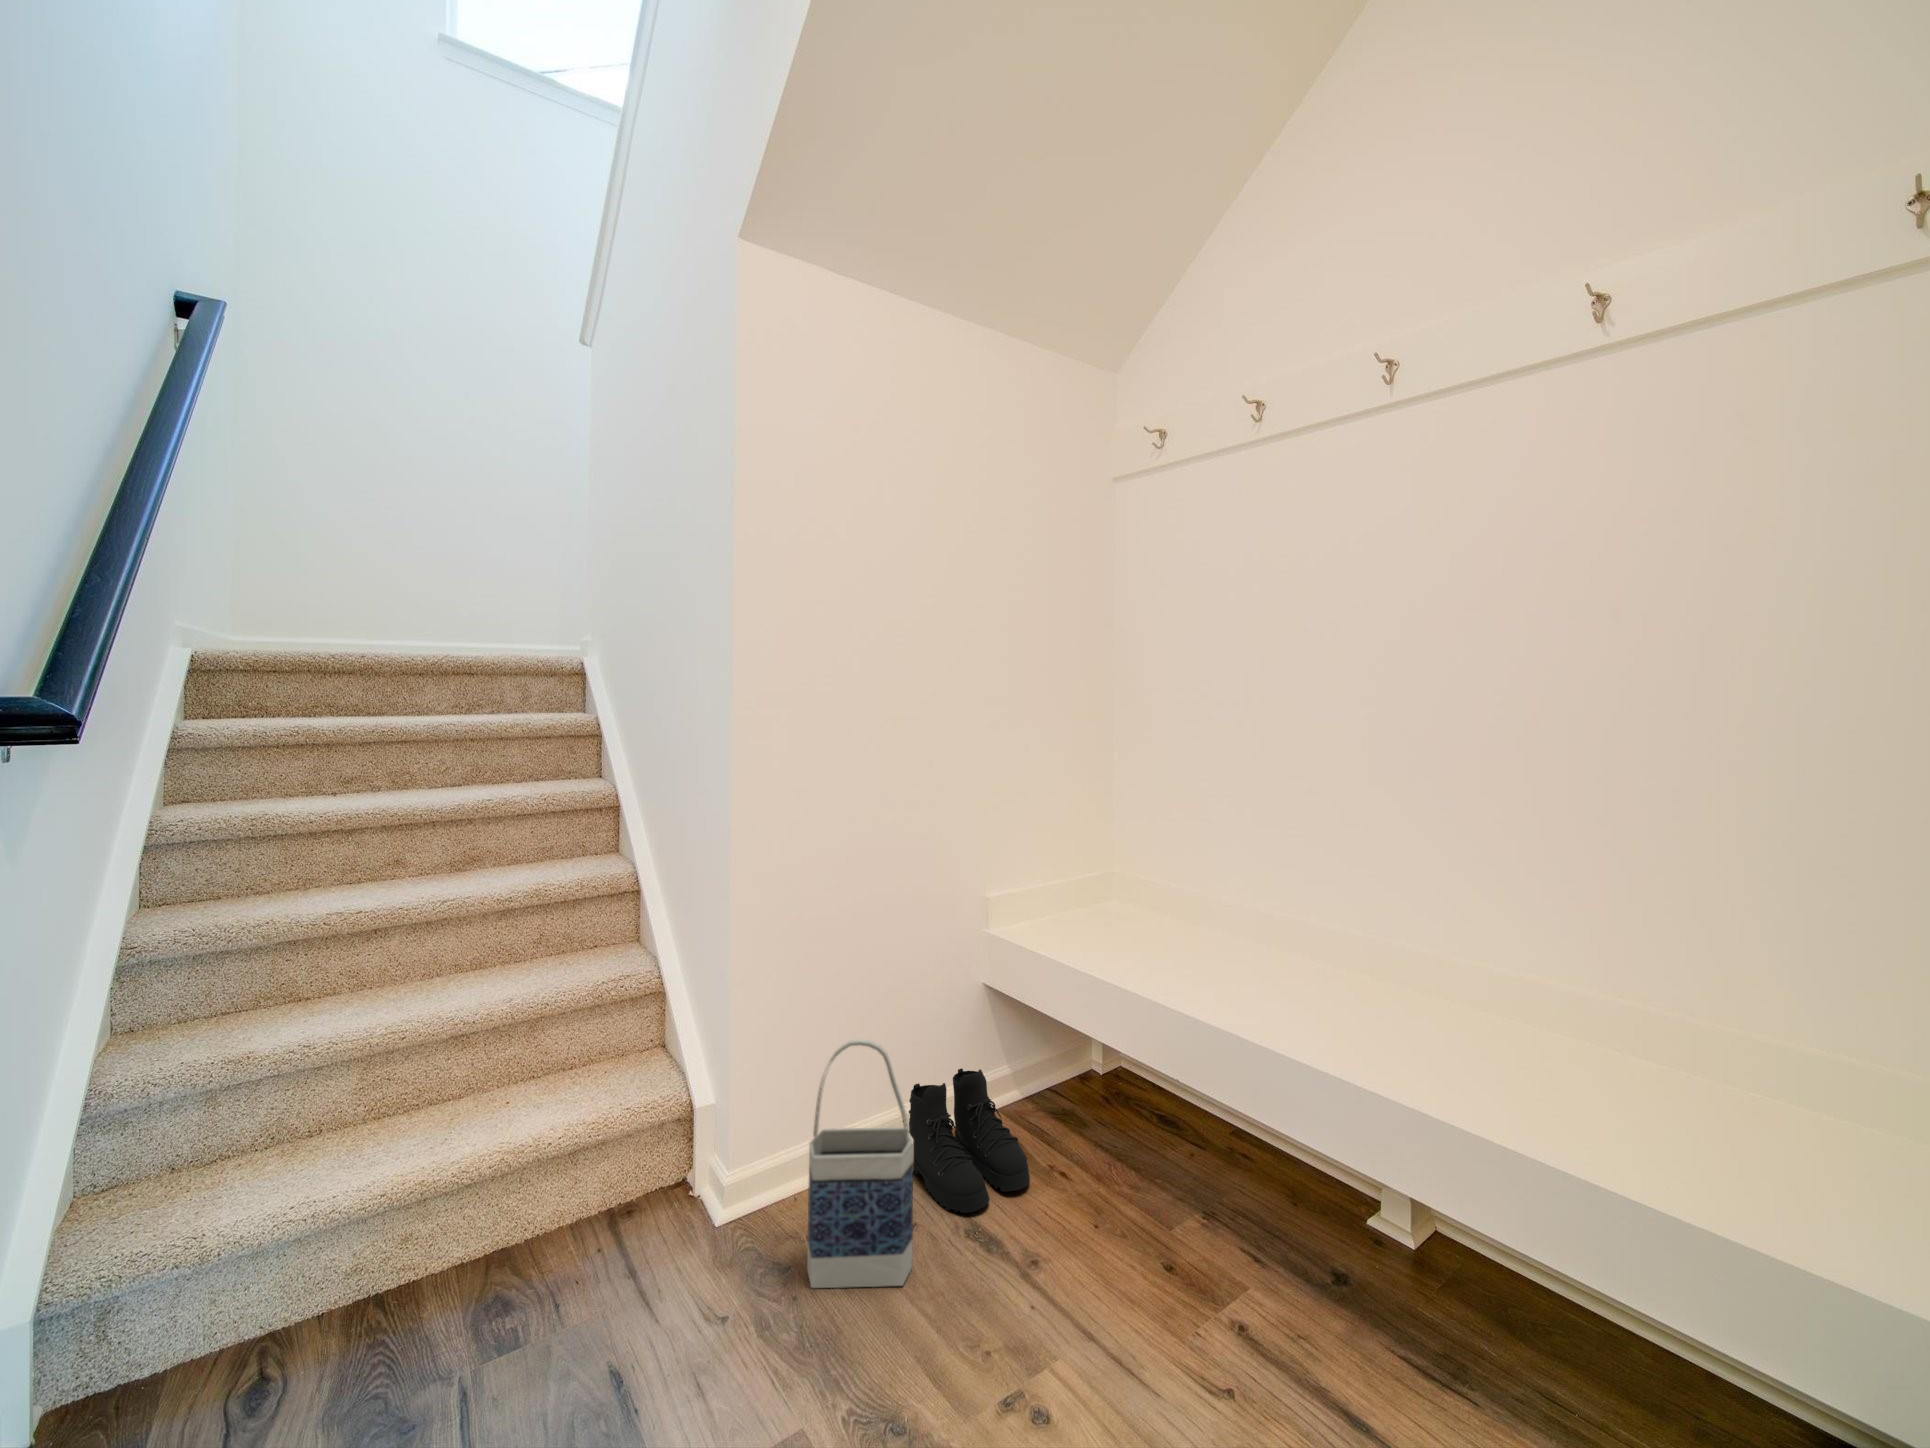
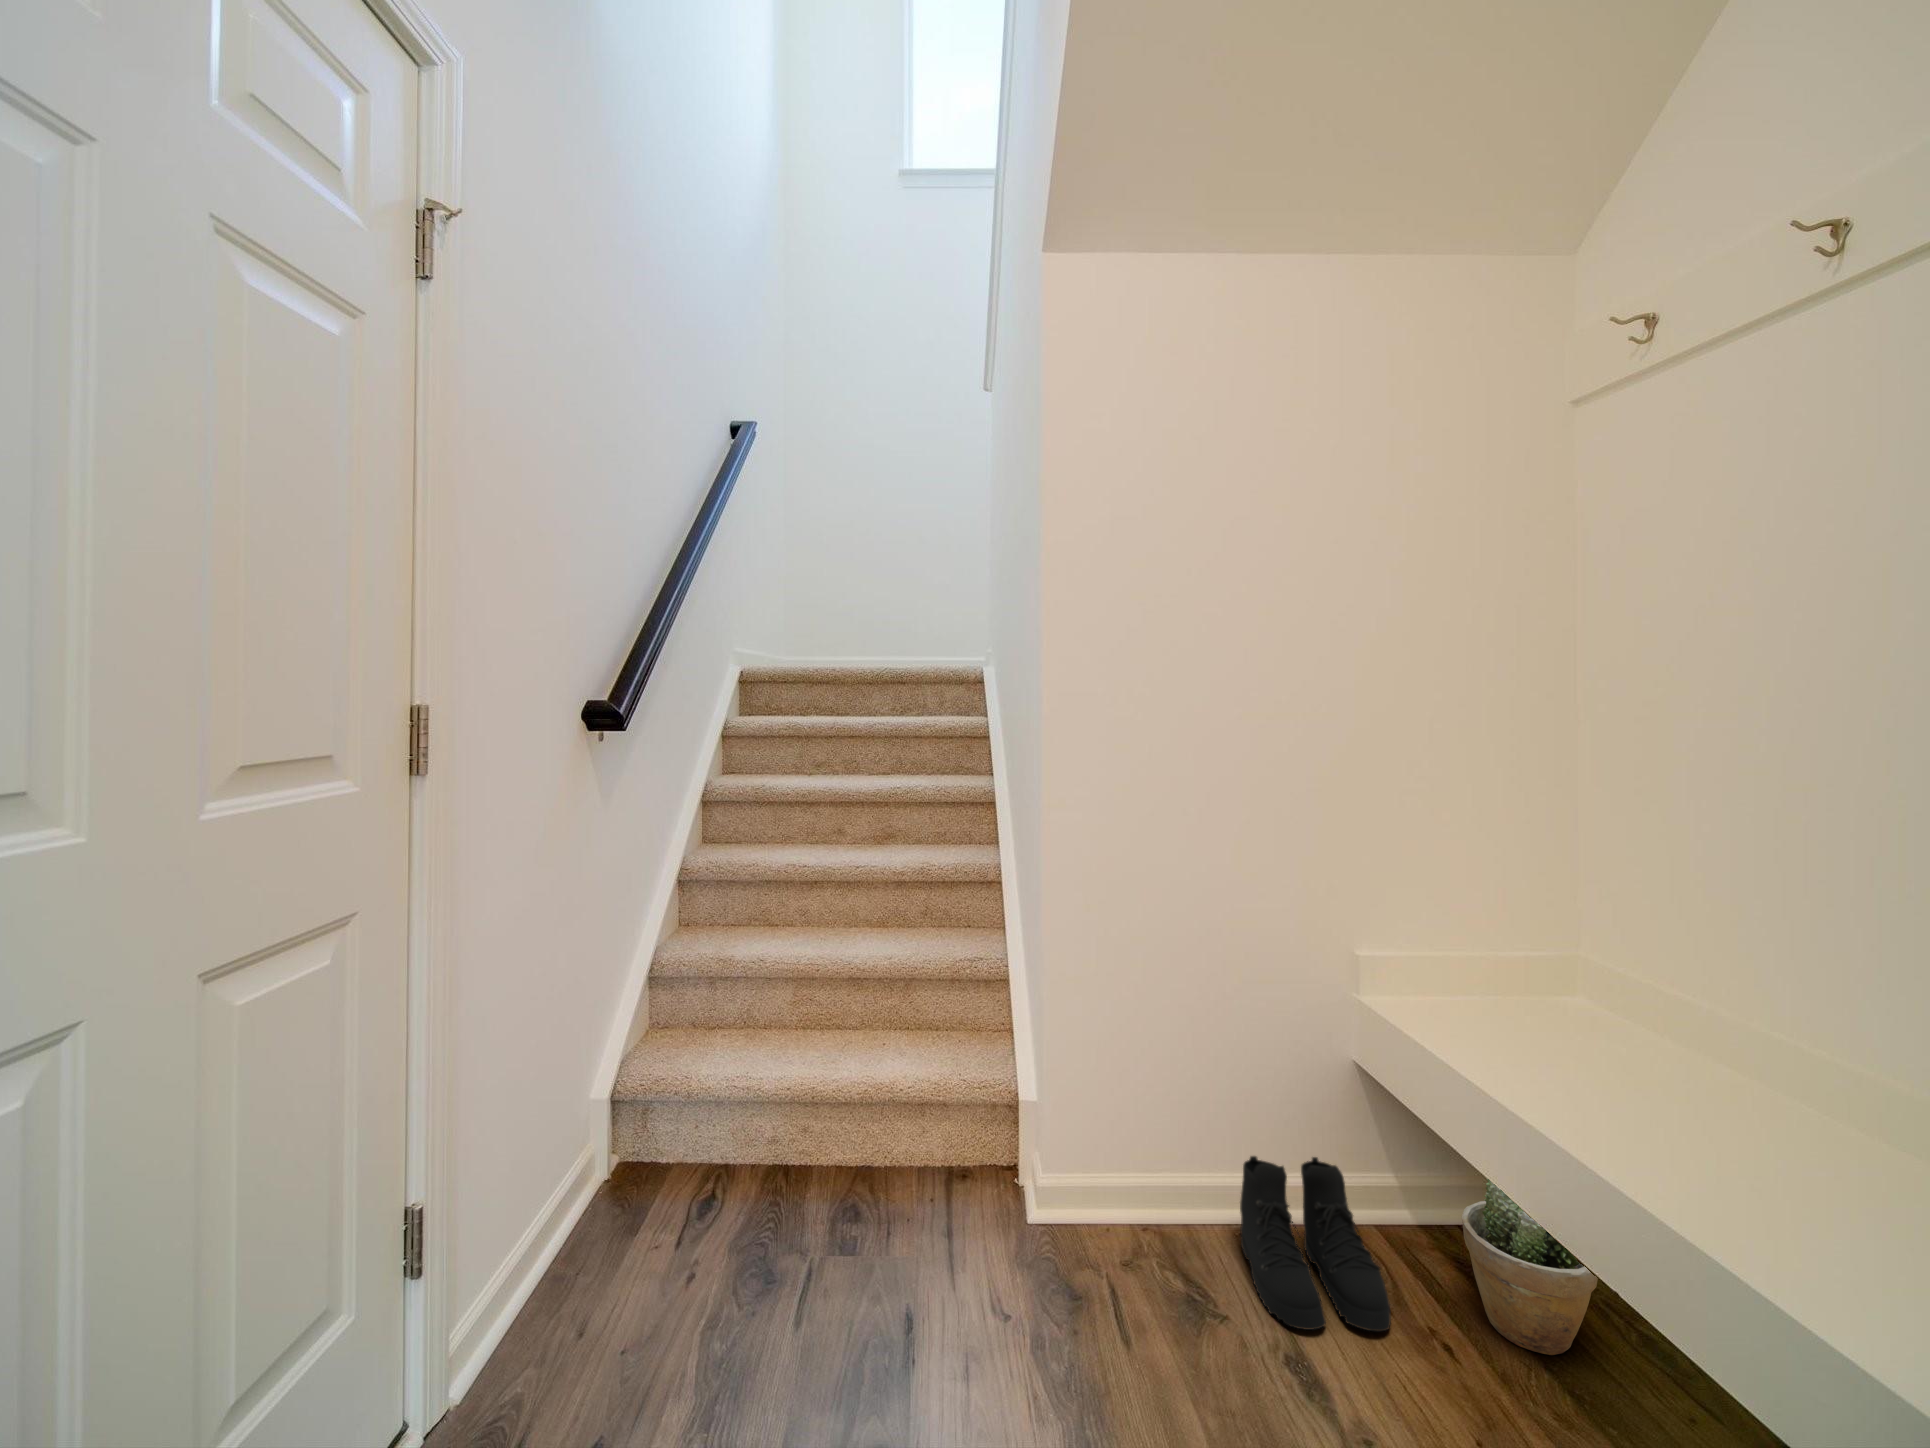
potted plant: none [1065,1035,1147,1157] -> present [1462,1179,1598,1355]
bag: present [807,1039,913,1288] -> none [1094,1078,1206,1368]

